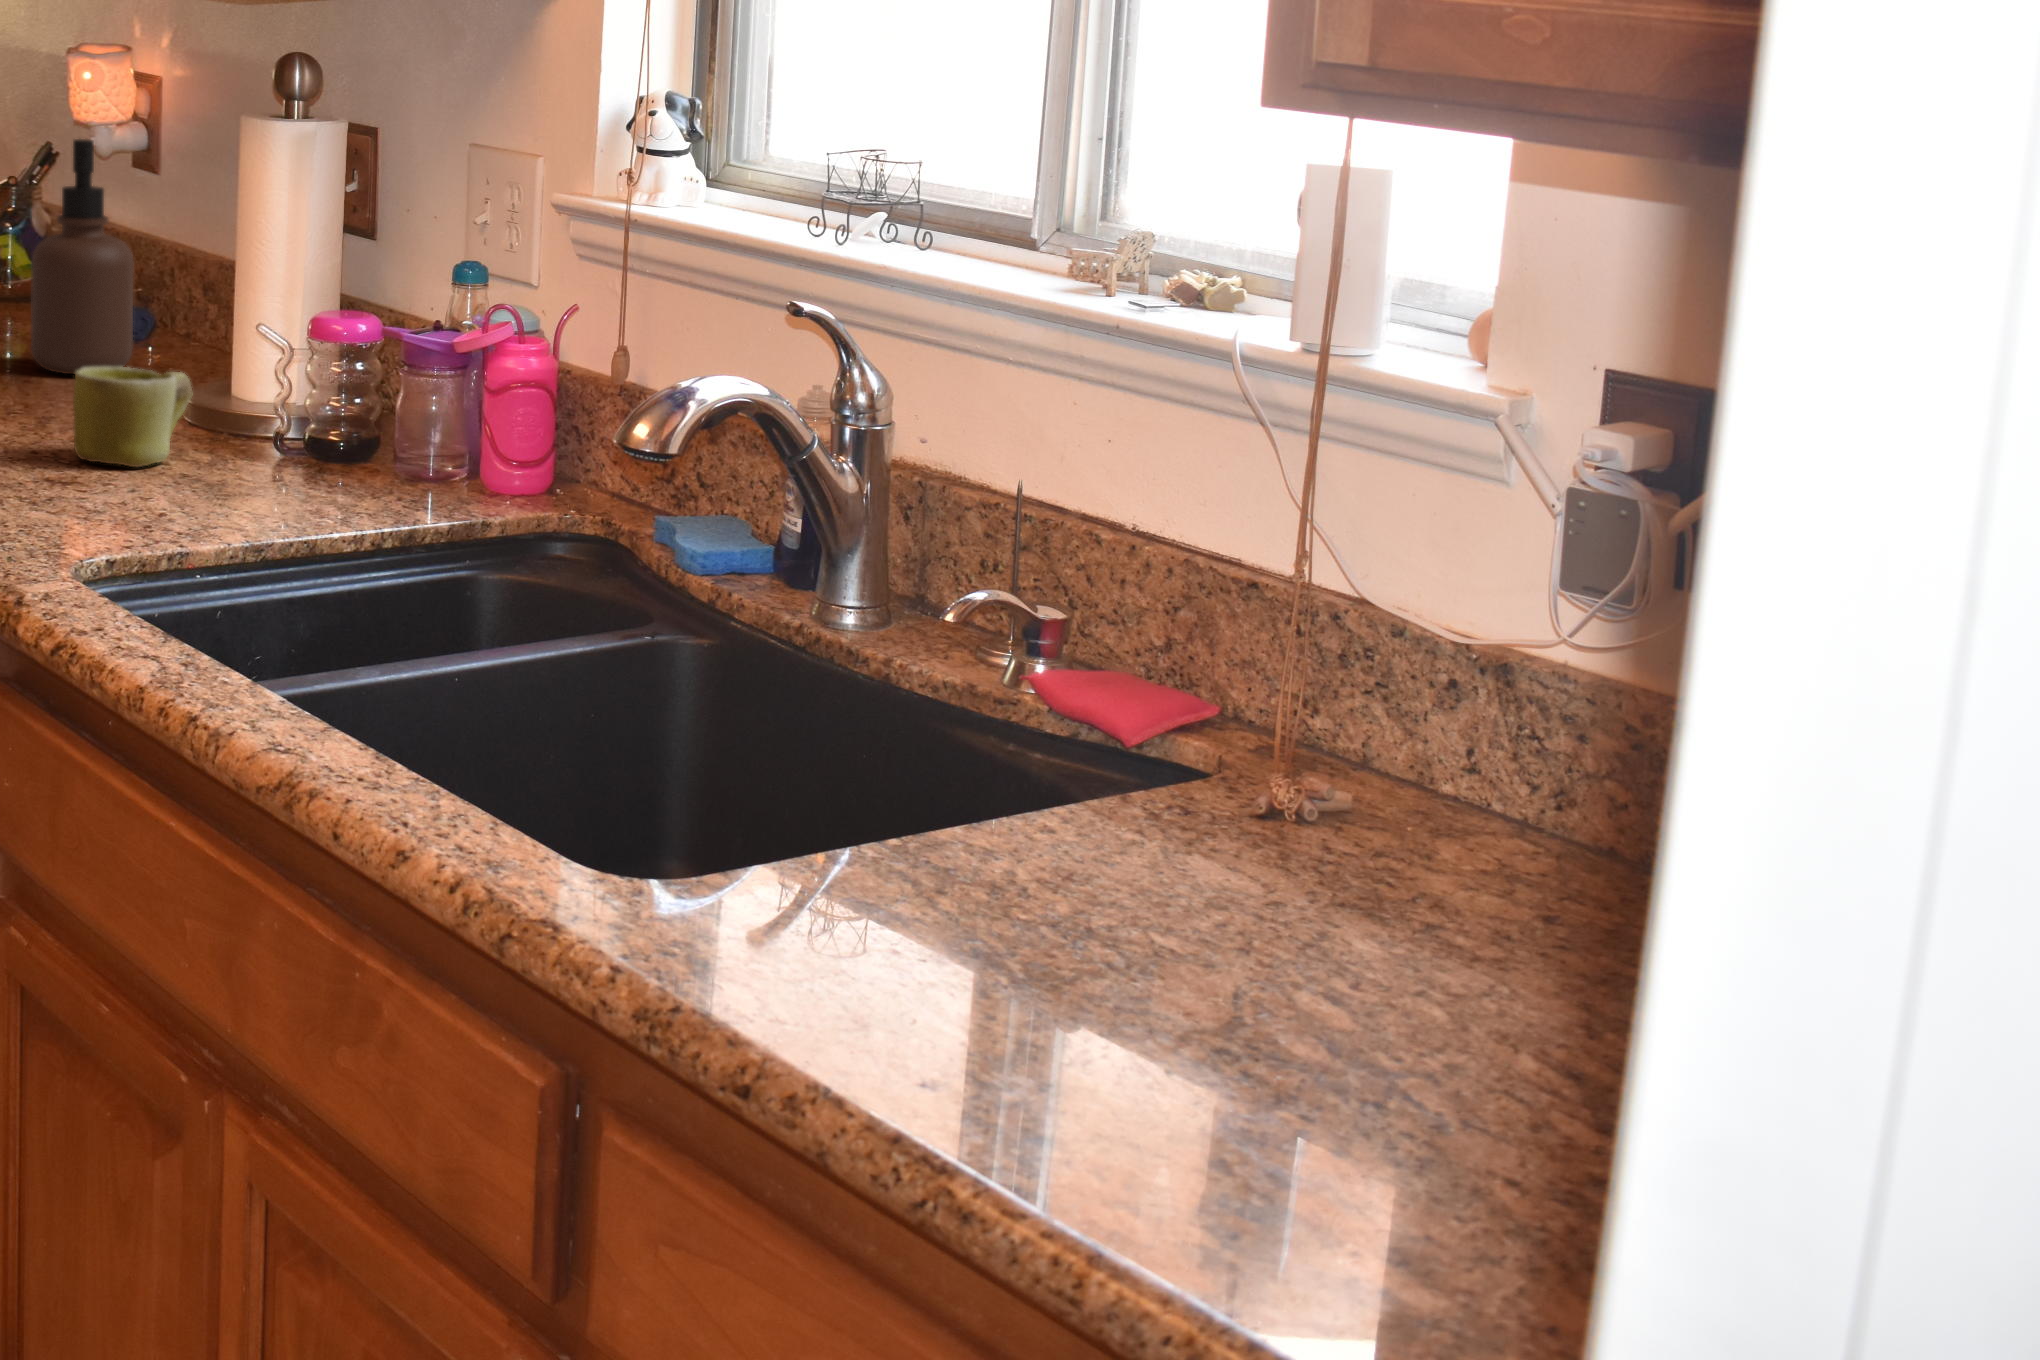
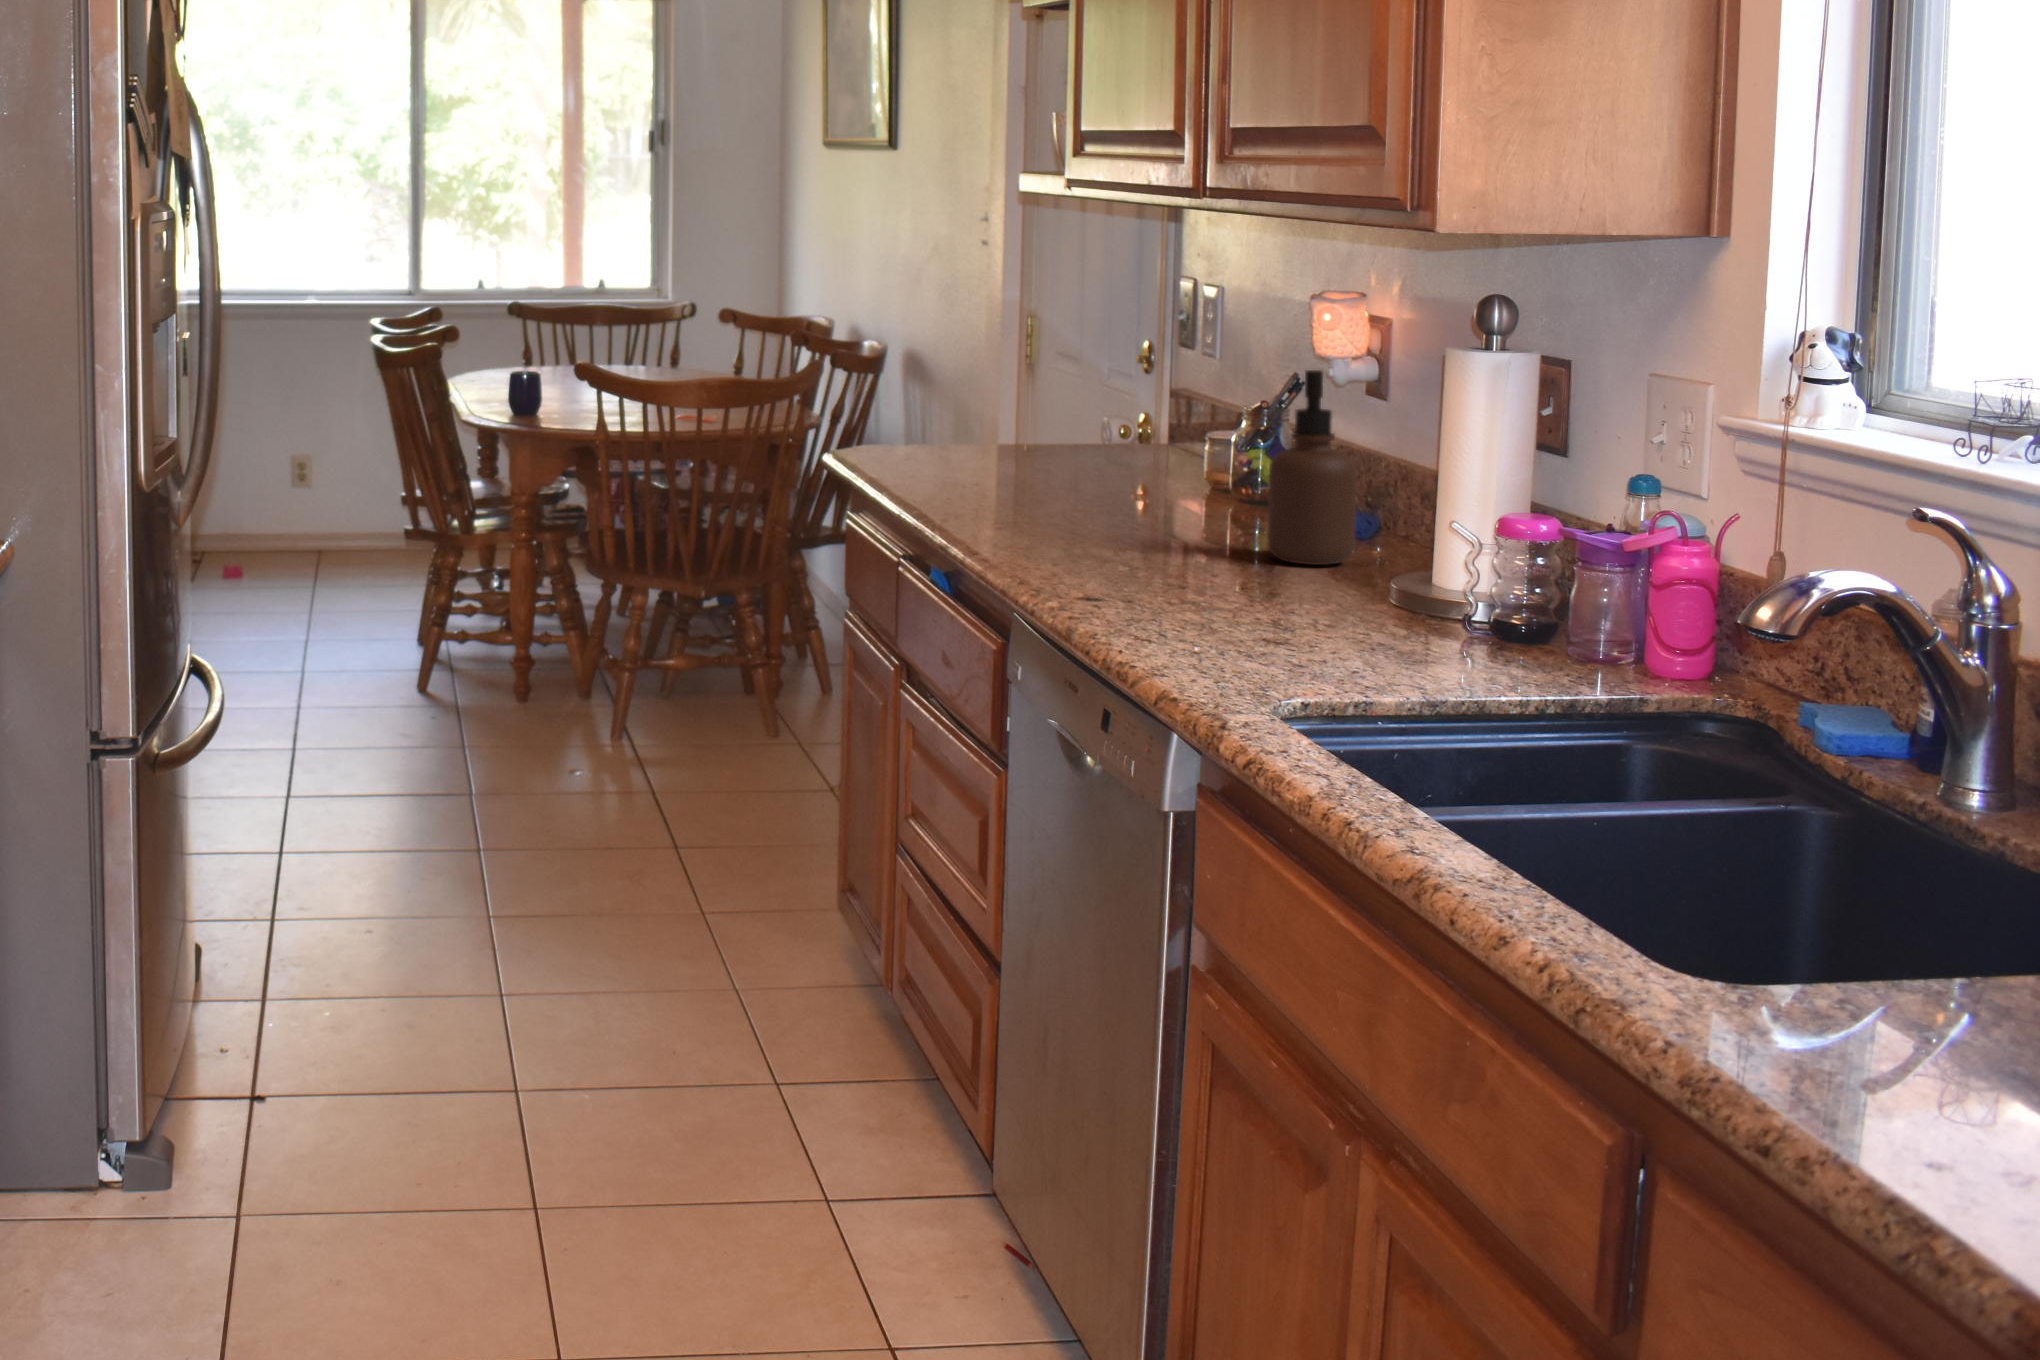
mug: present [73,367,193,467] -> none [1288,554,1391,637]

